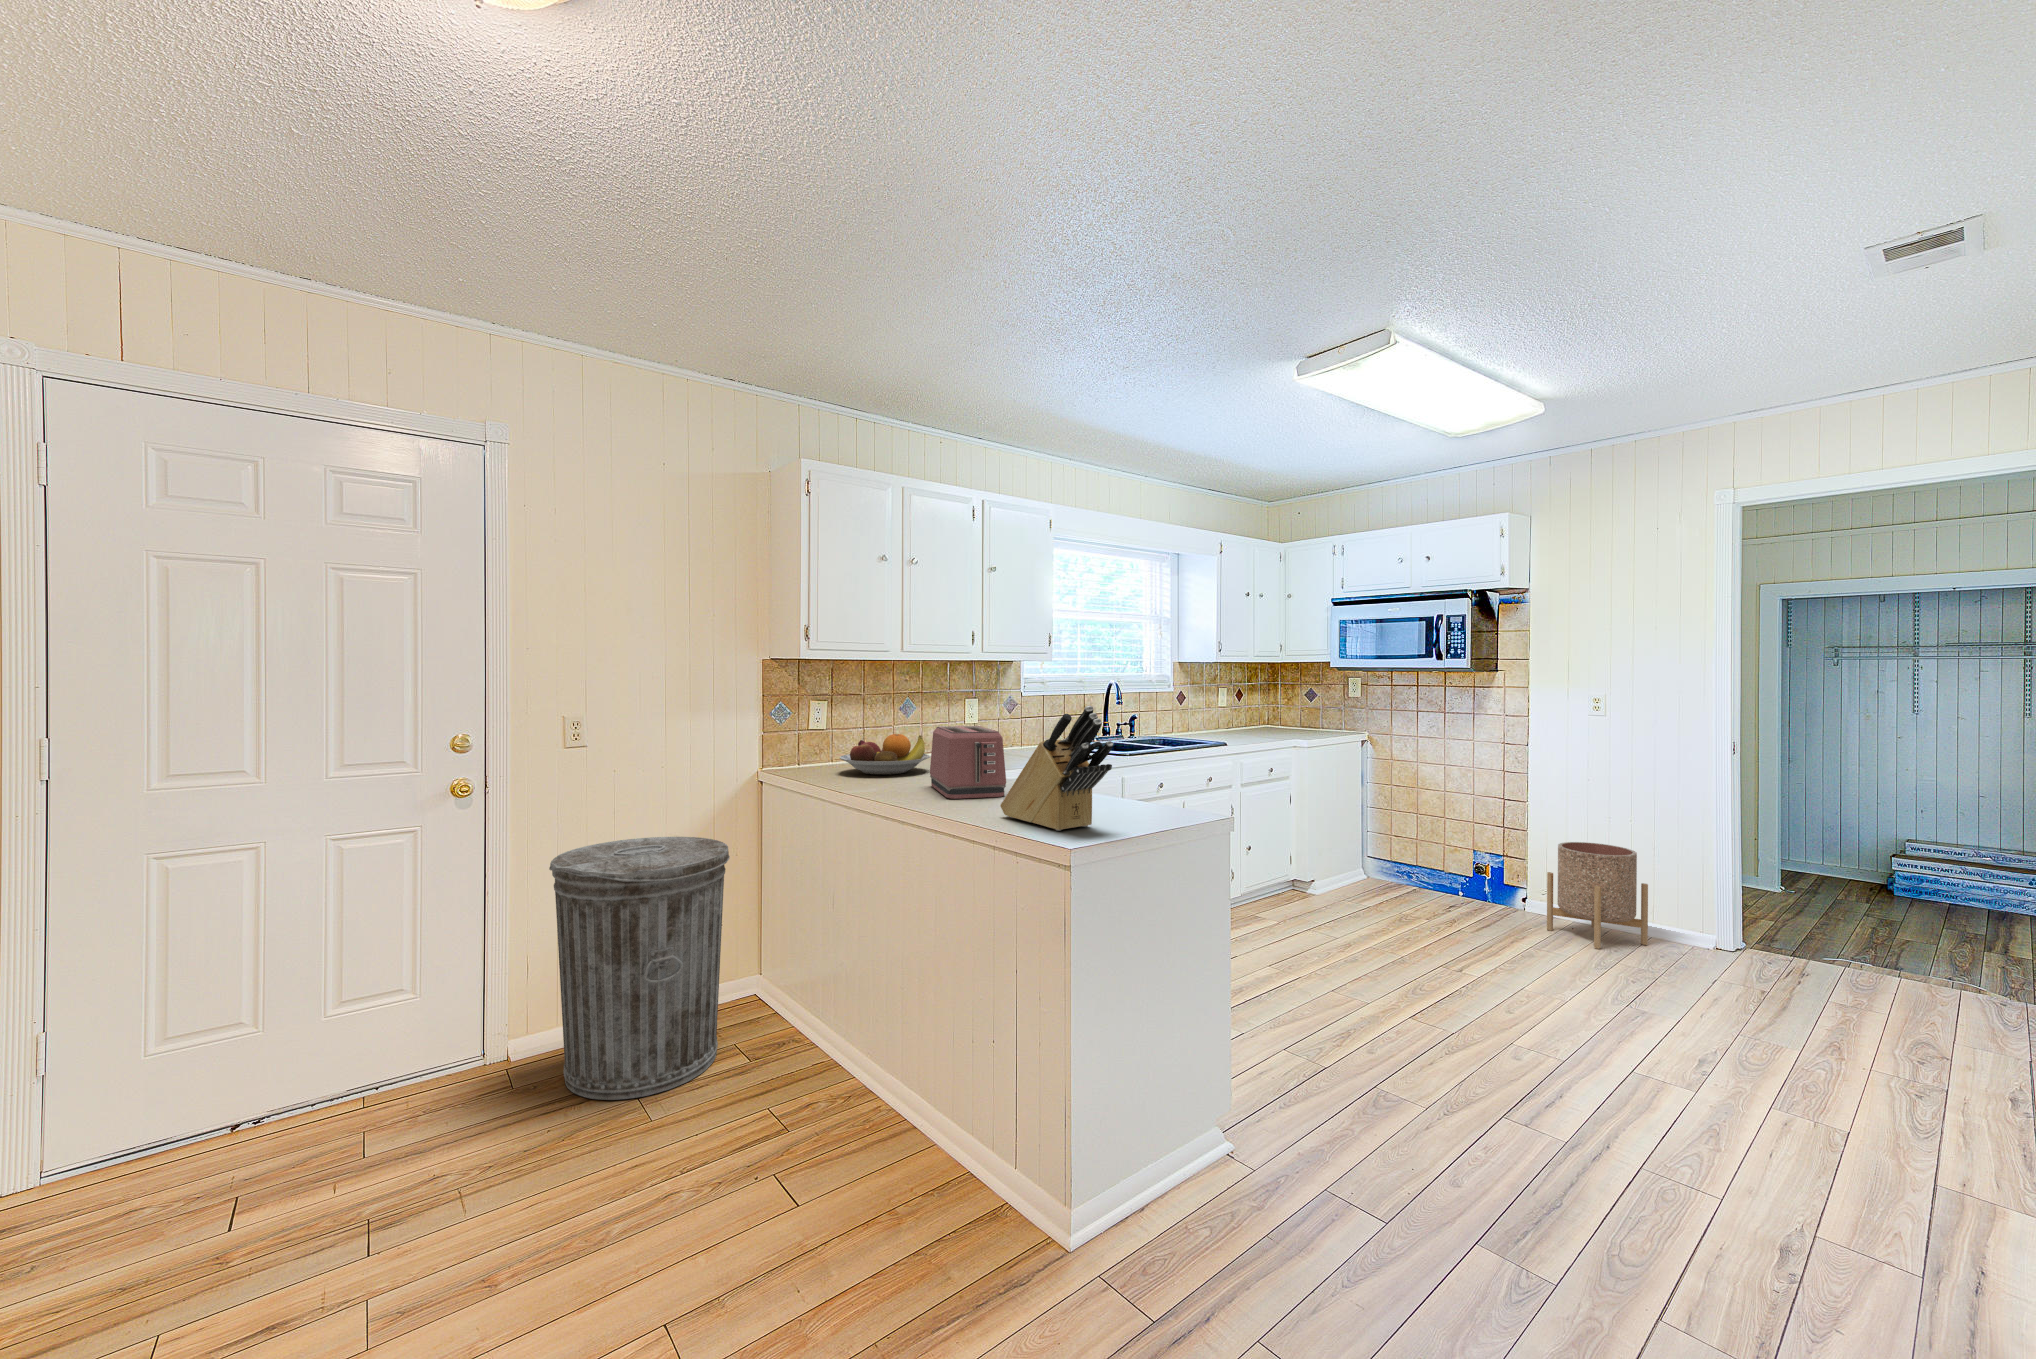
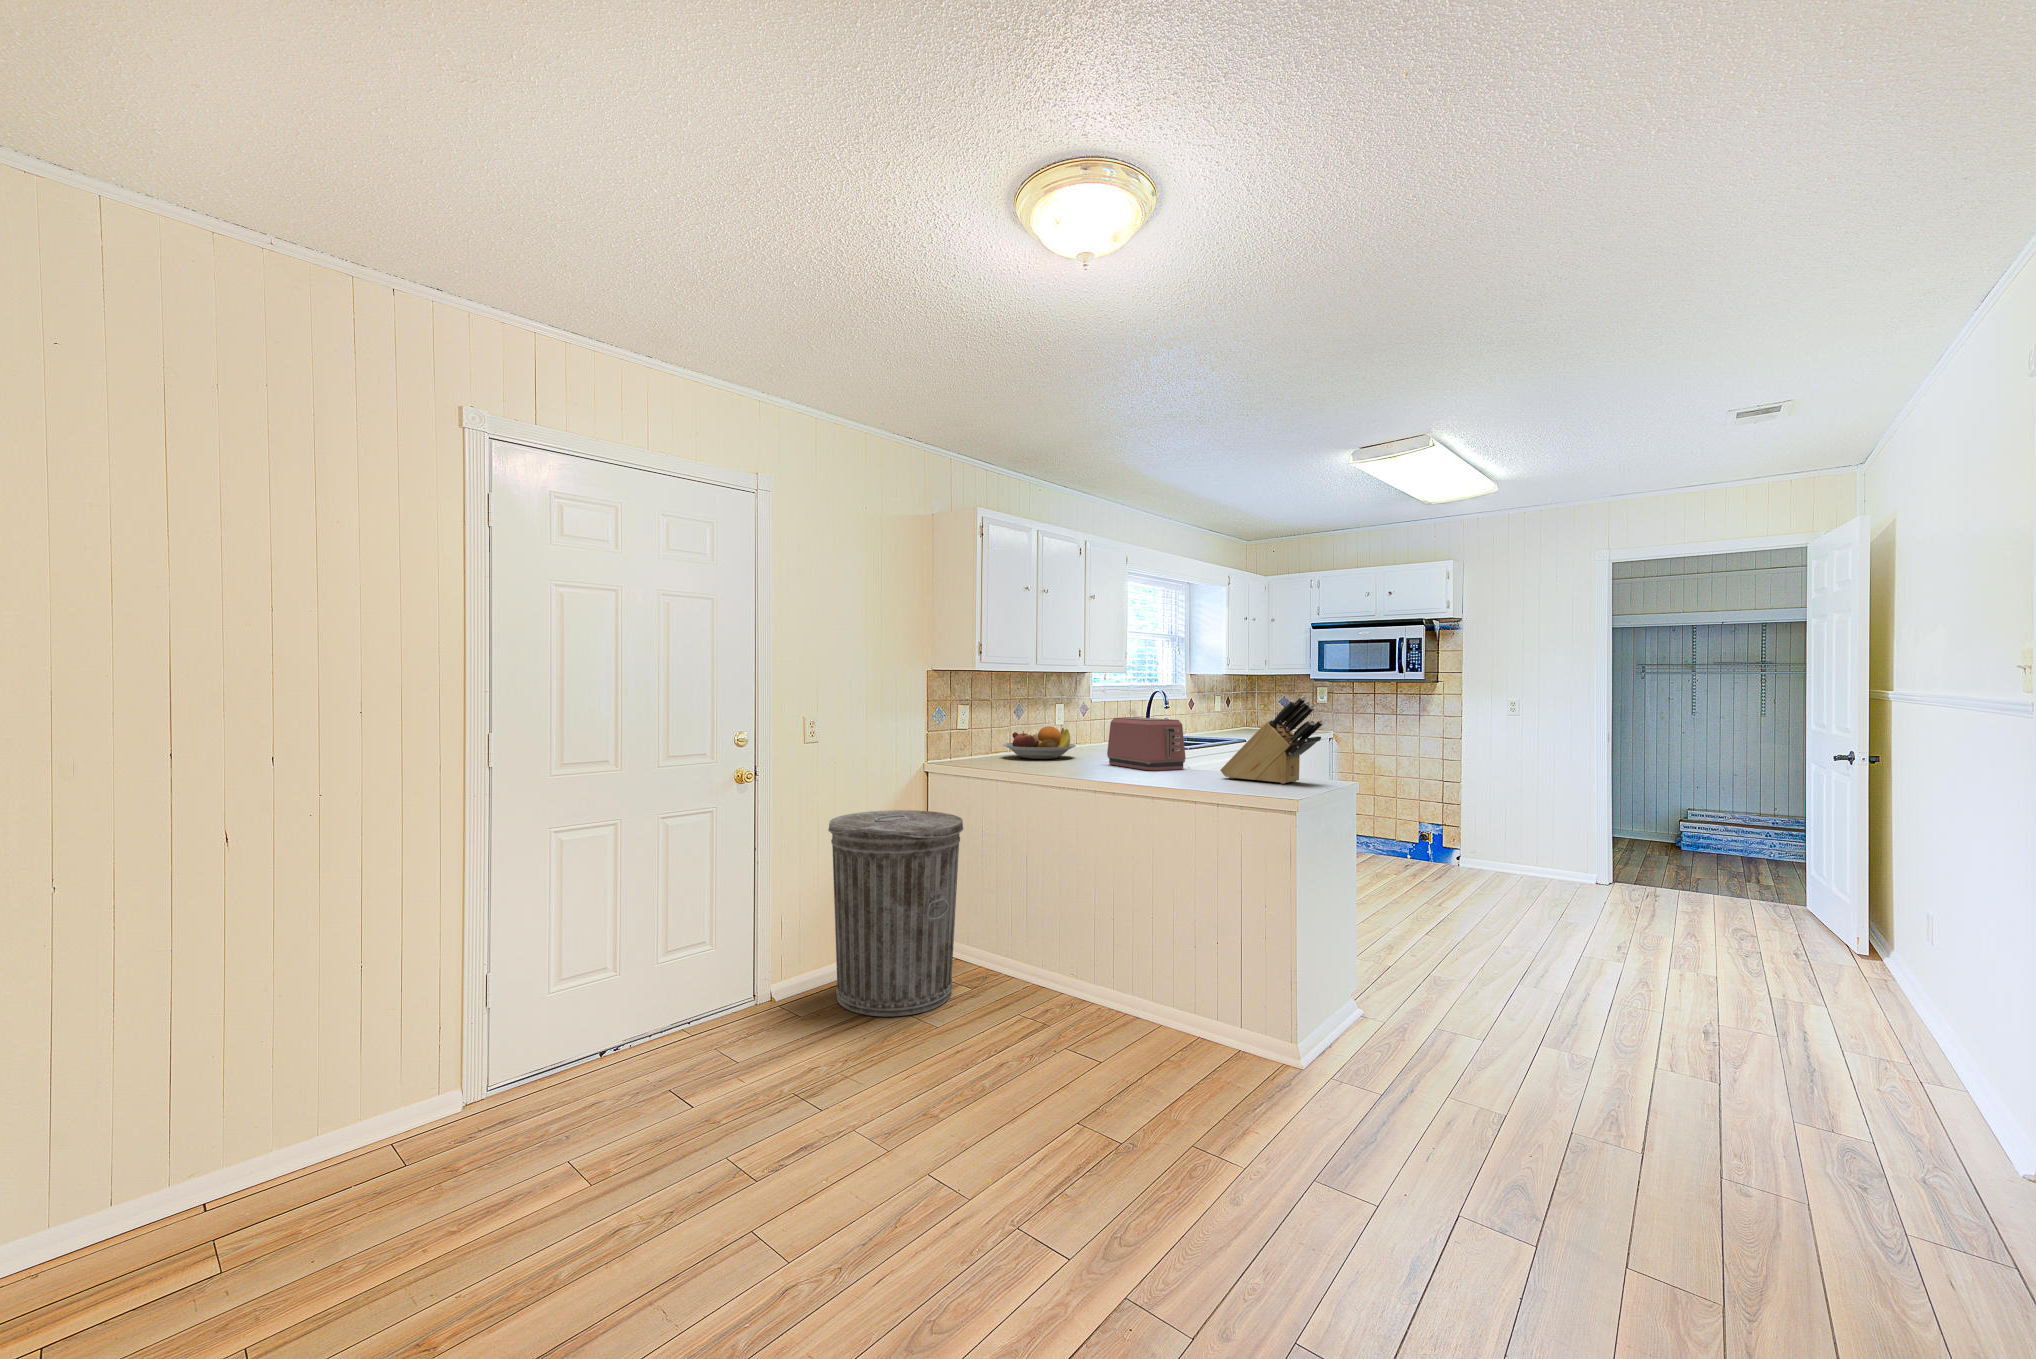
planter: present [1547,842,1648,949] -> none [1483,811,1554,887]

